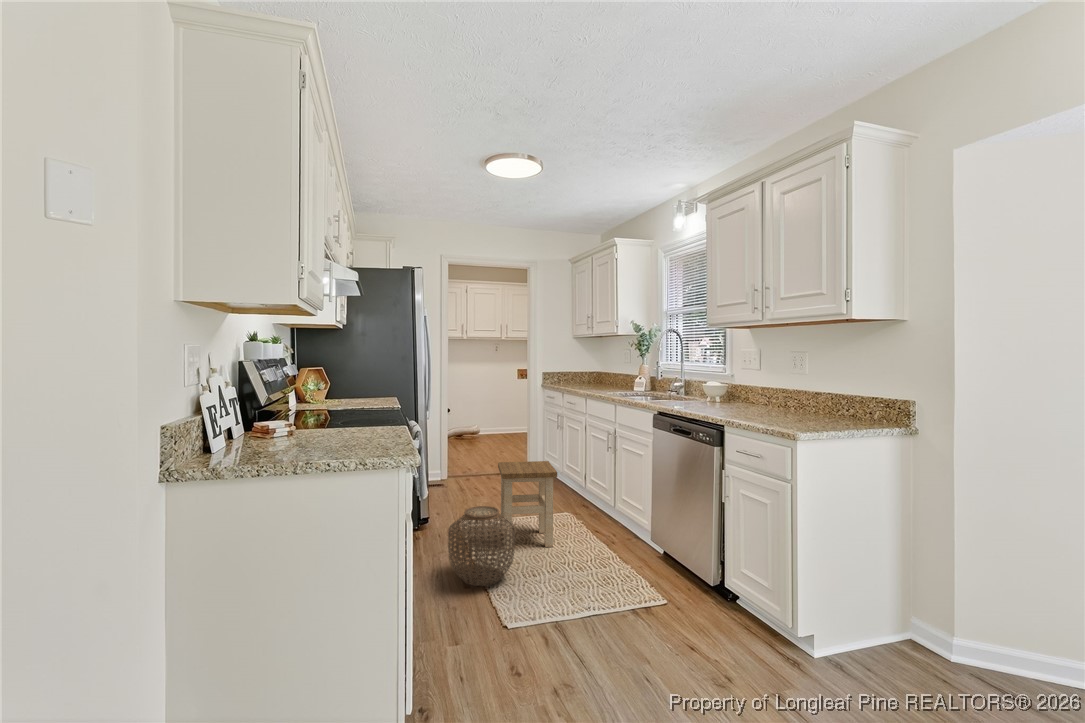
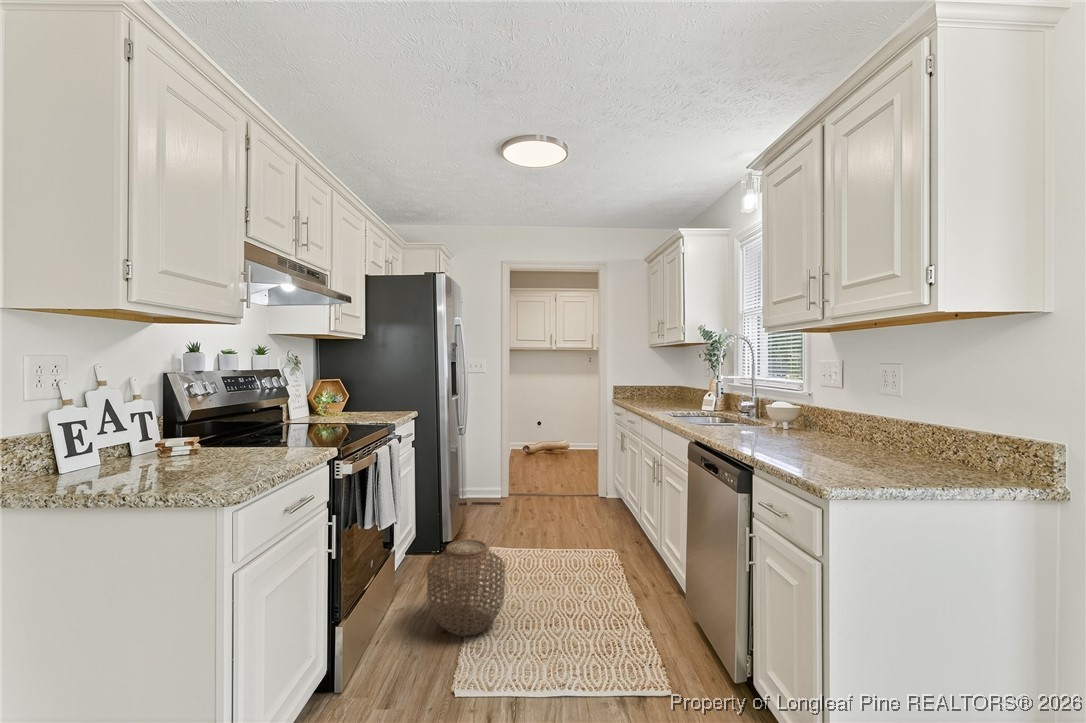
stool: present [498,461,557,549] -> none [511,487,579,593]

